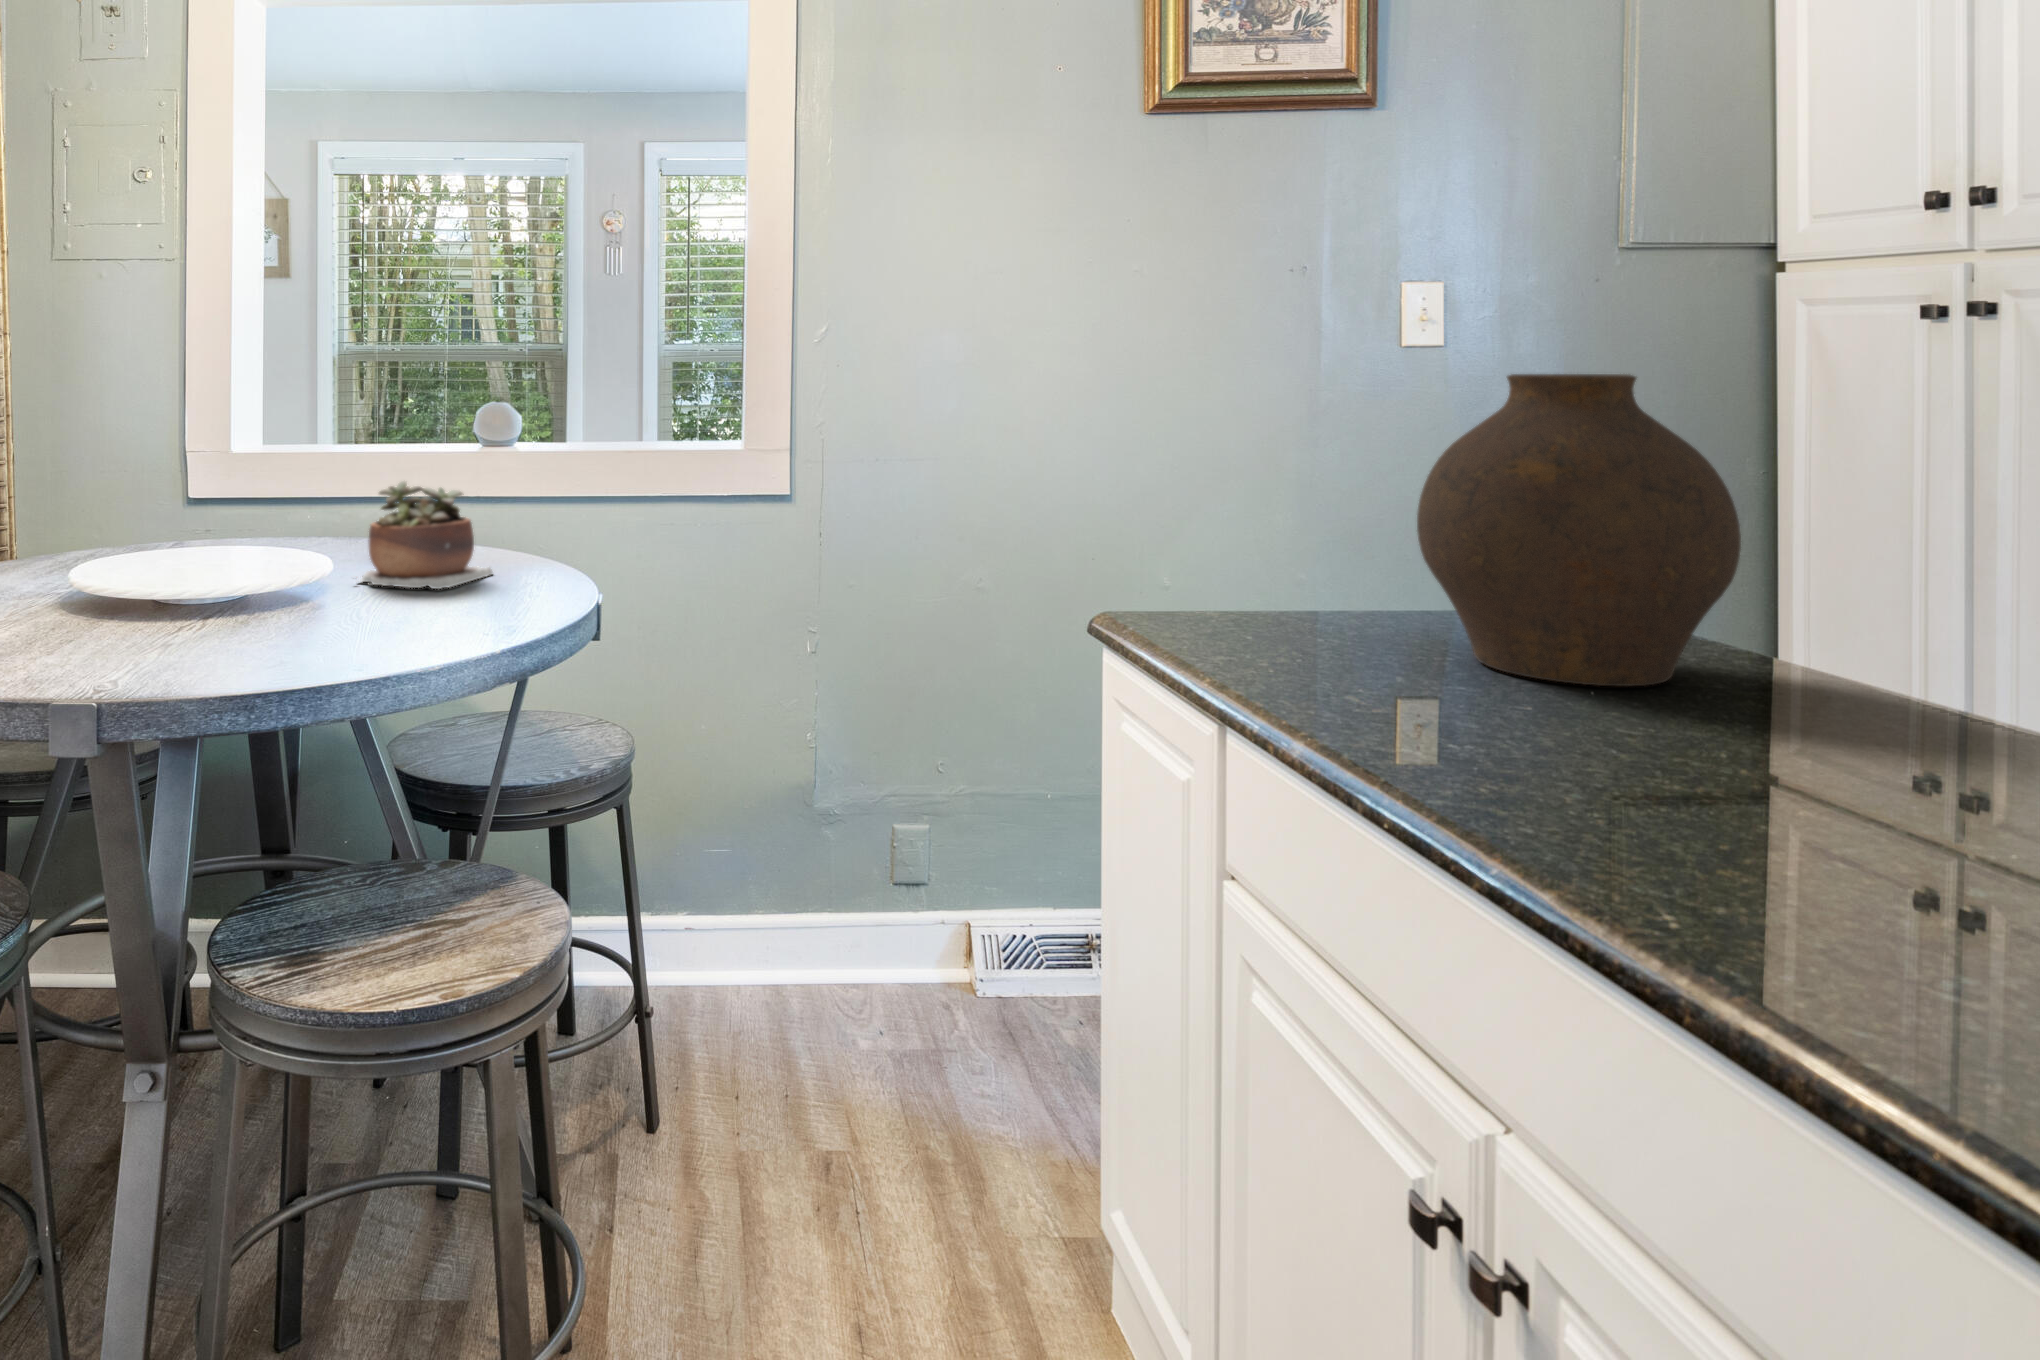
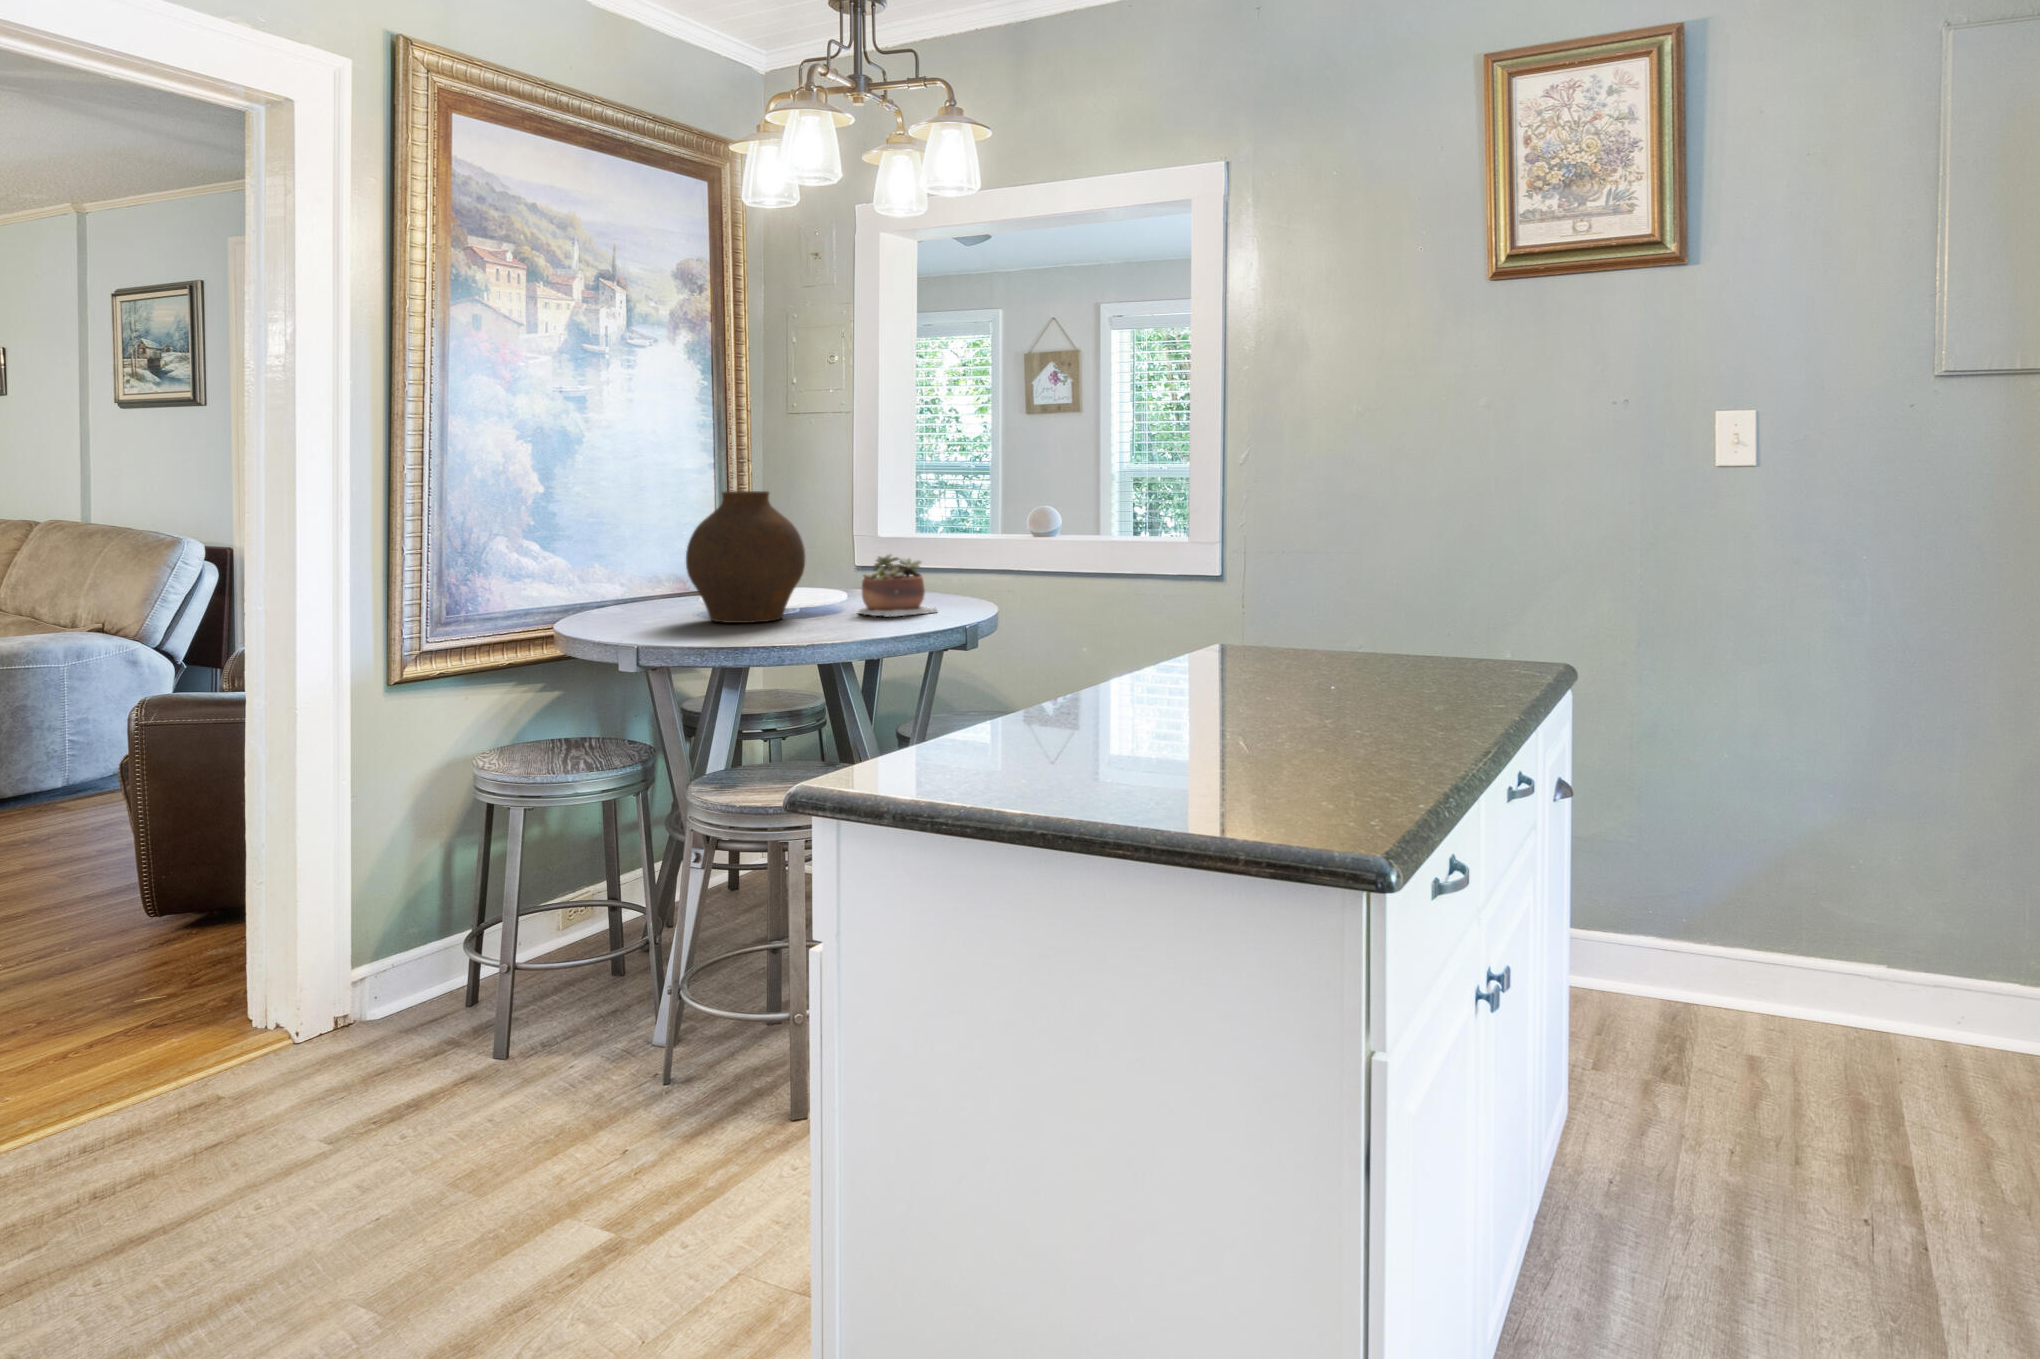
vase: present [1417,374,1741,686] -> present [686,491,805,623]

